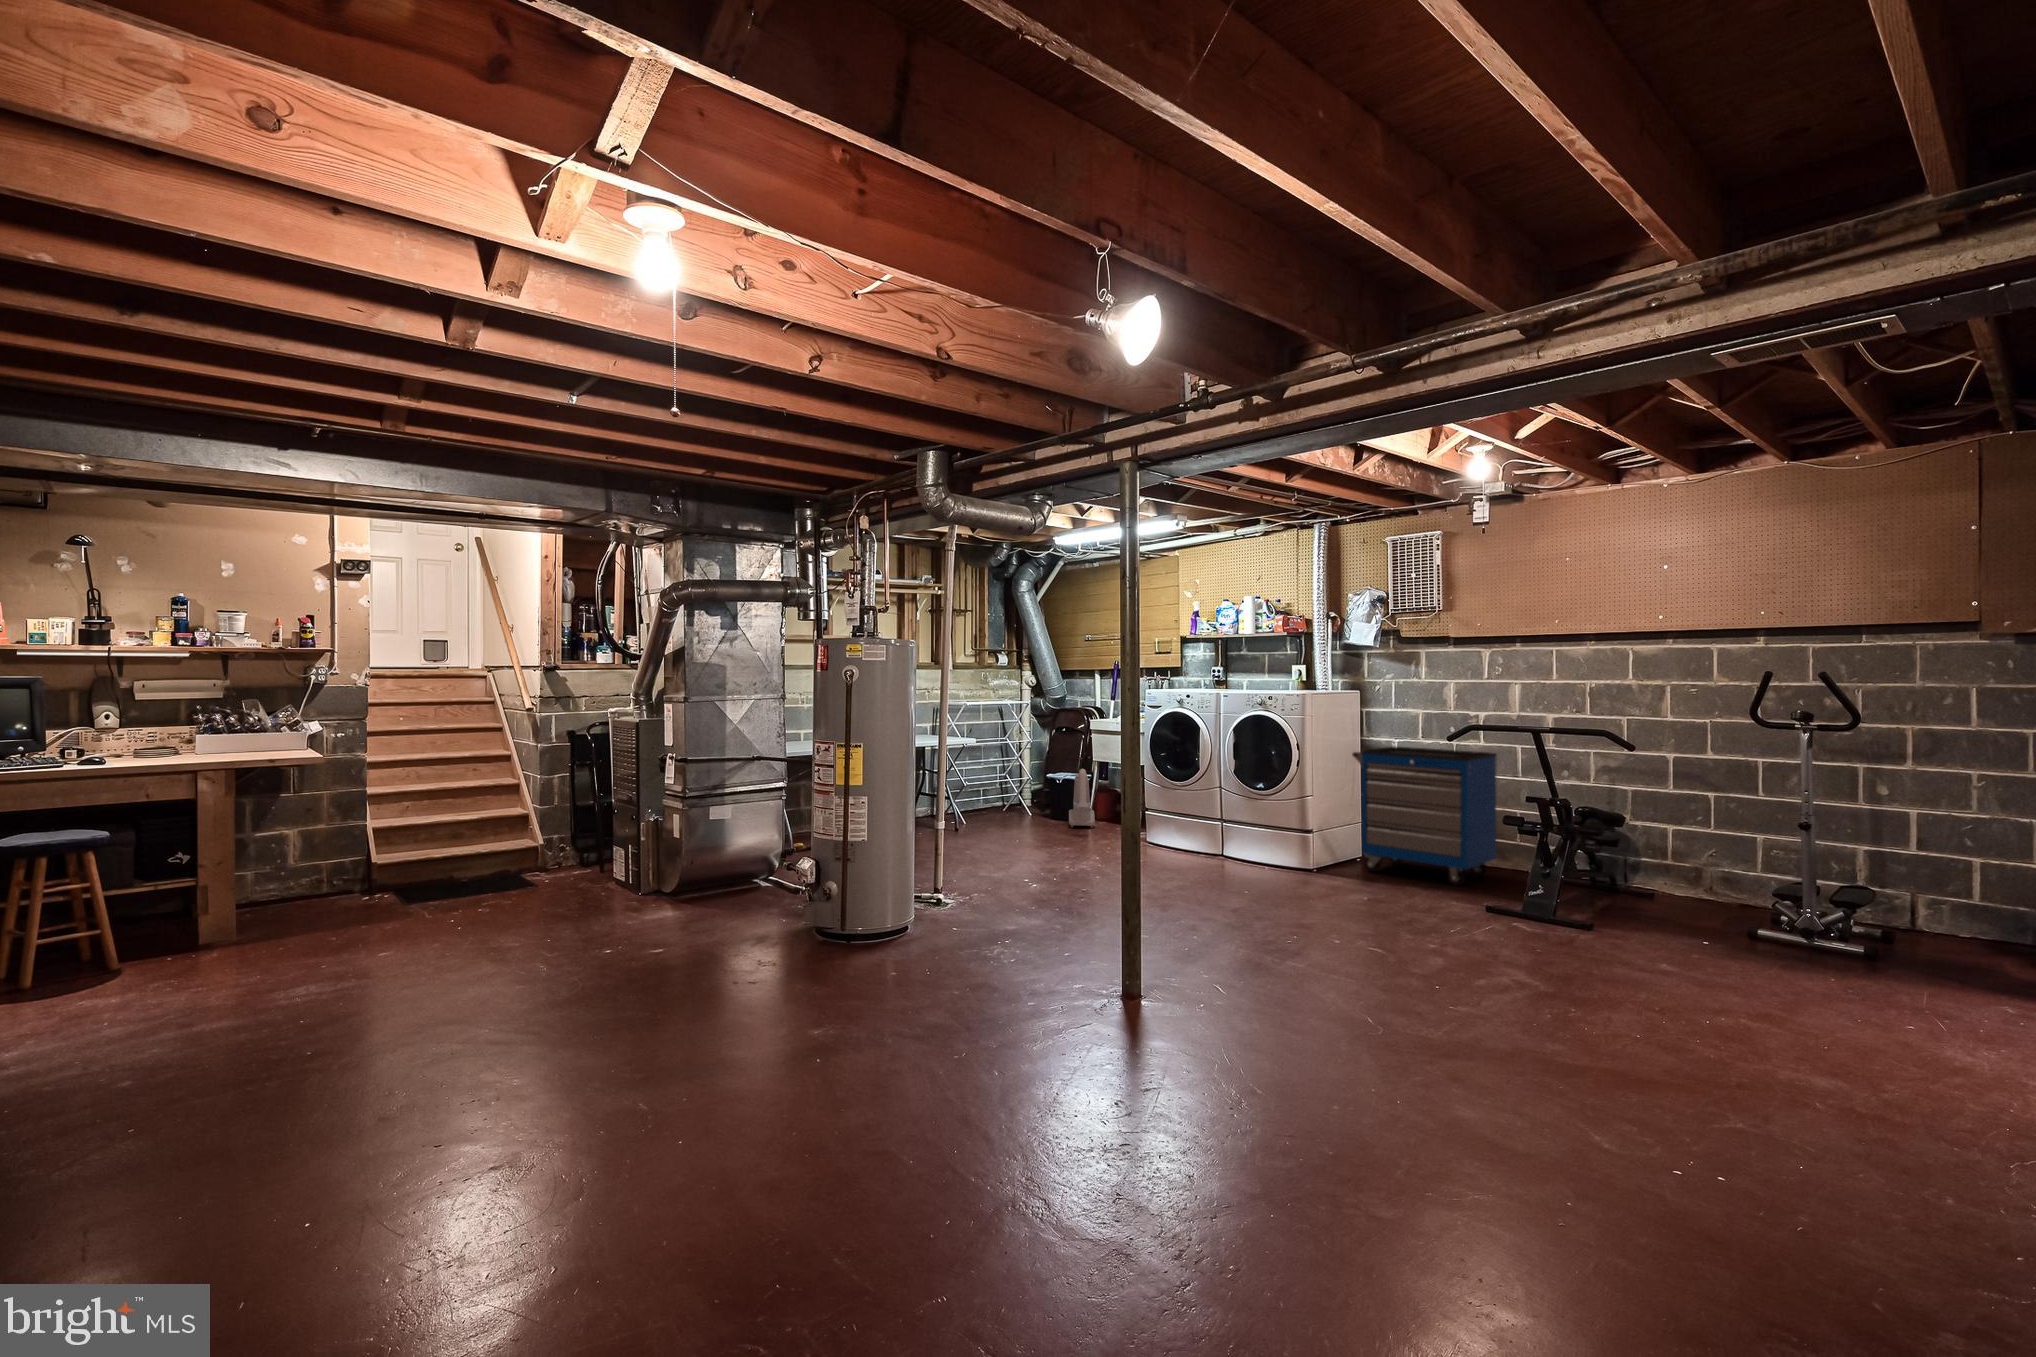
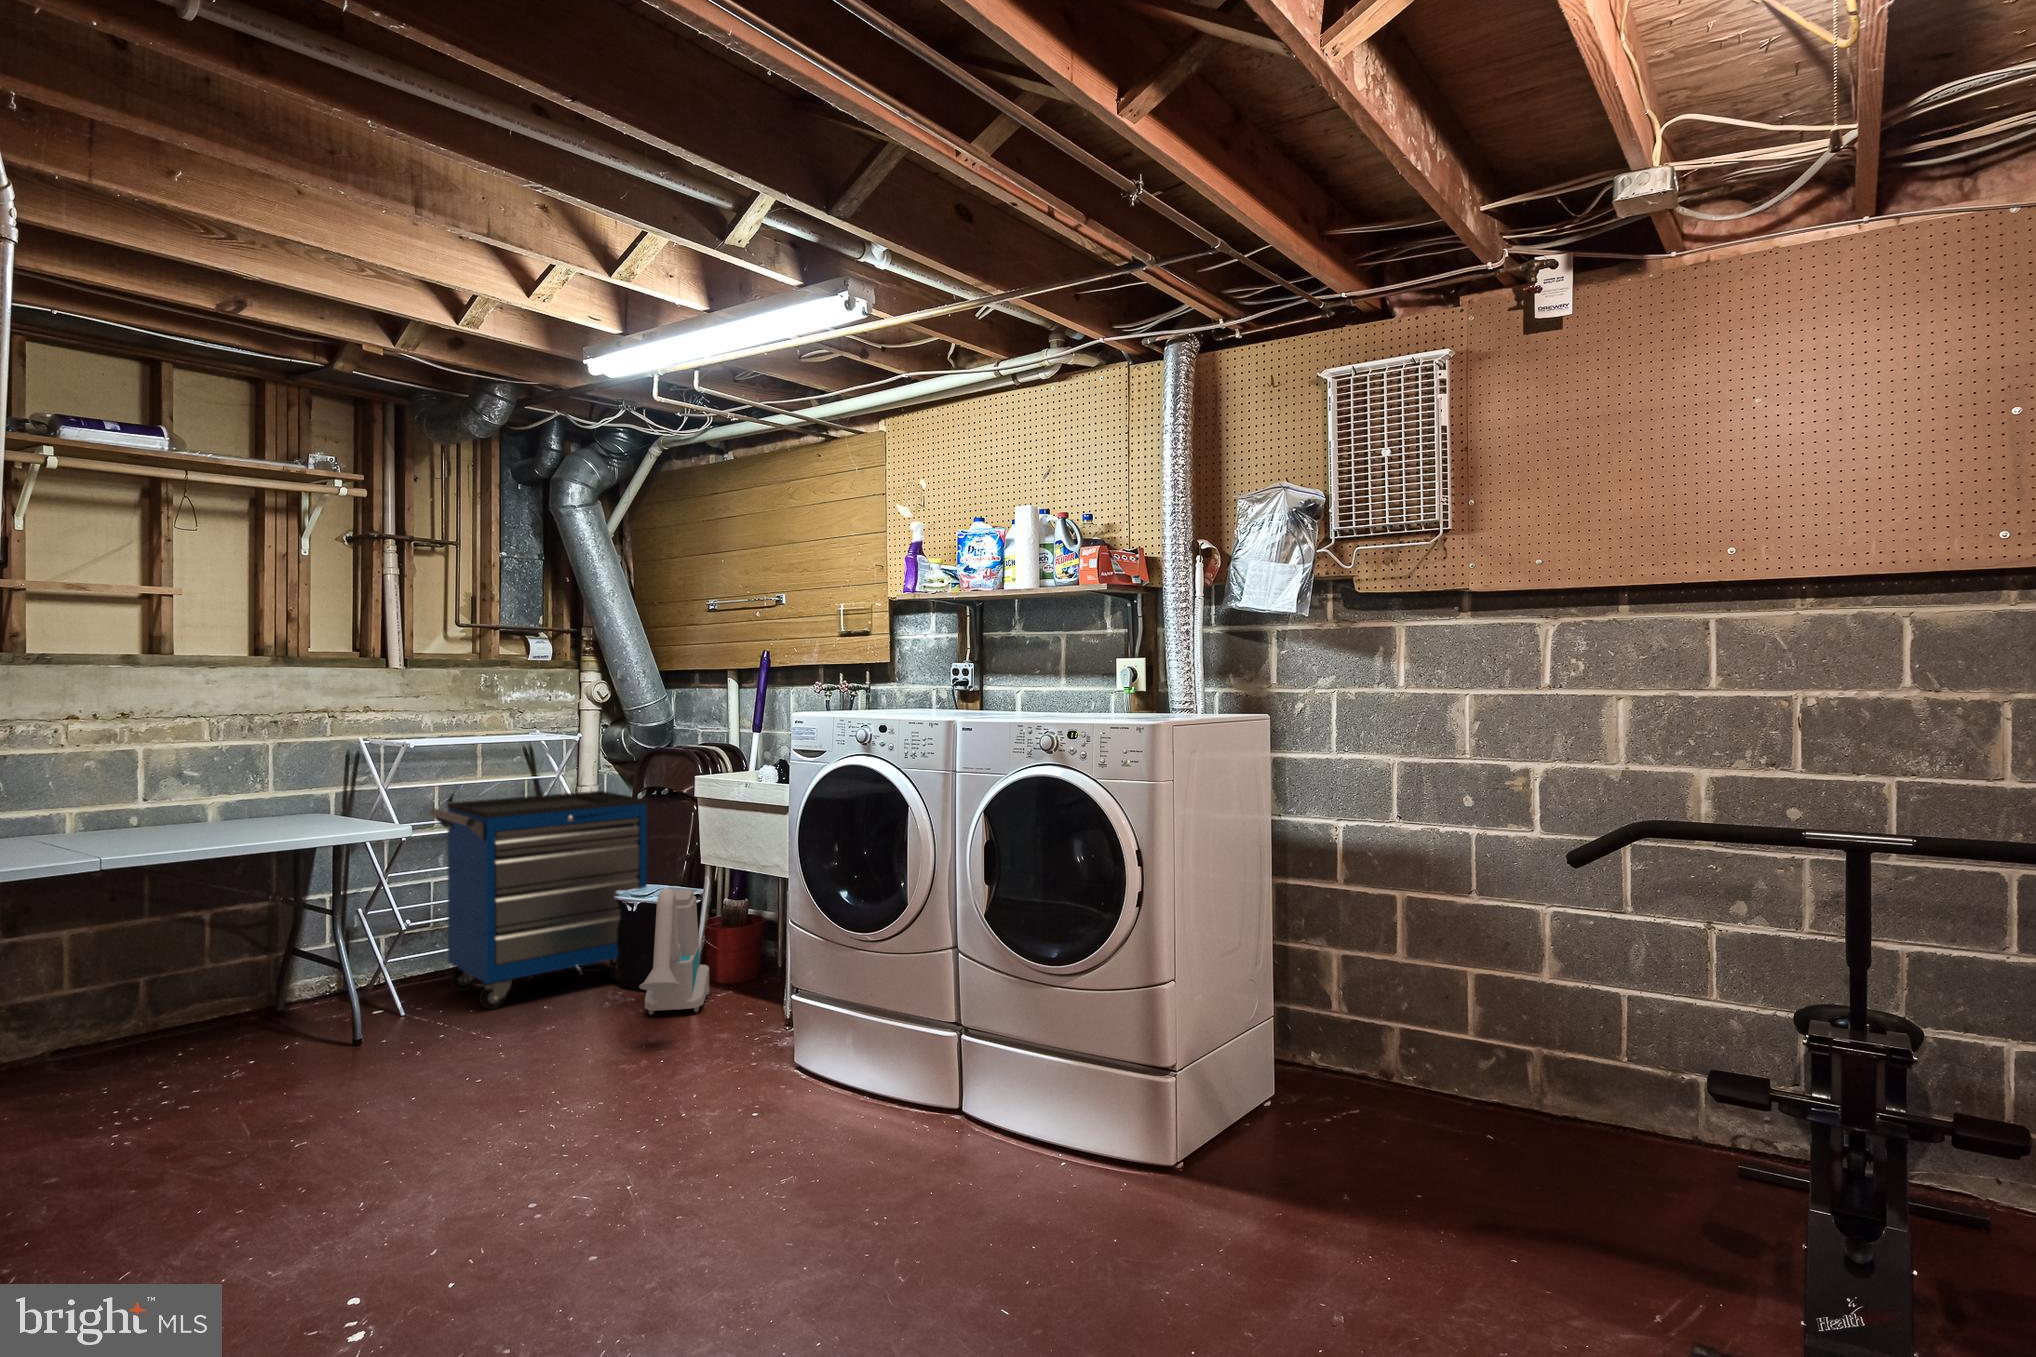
storage cabinet: present [1352,747,1497,886] -> present [430,791,647,1009]

